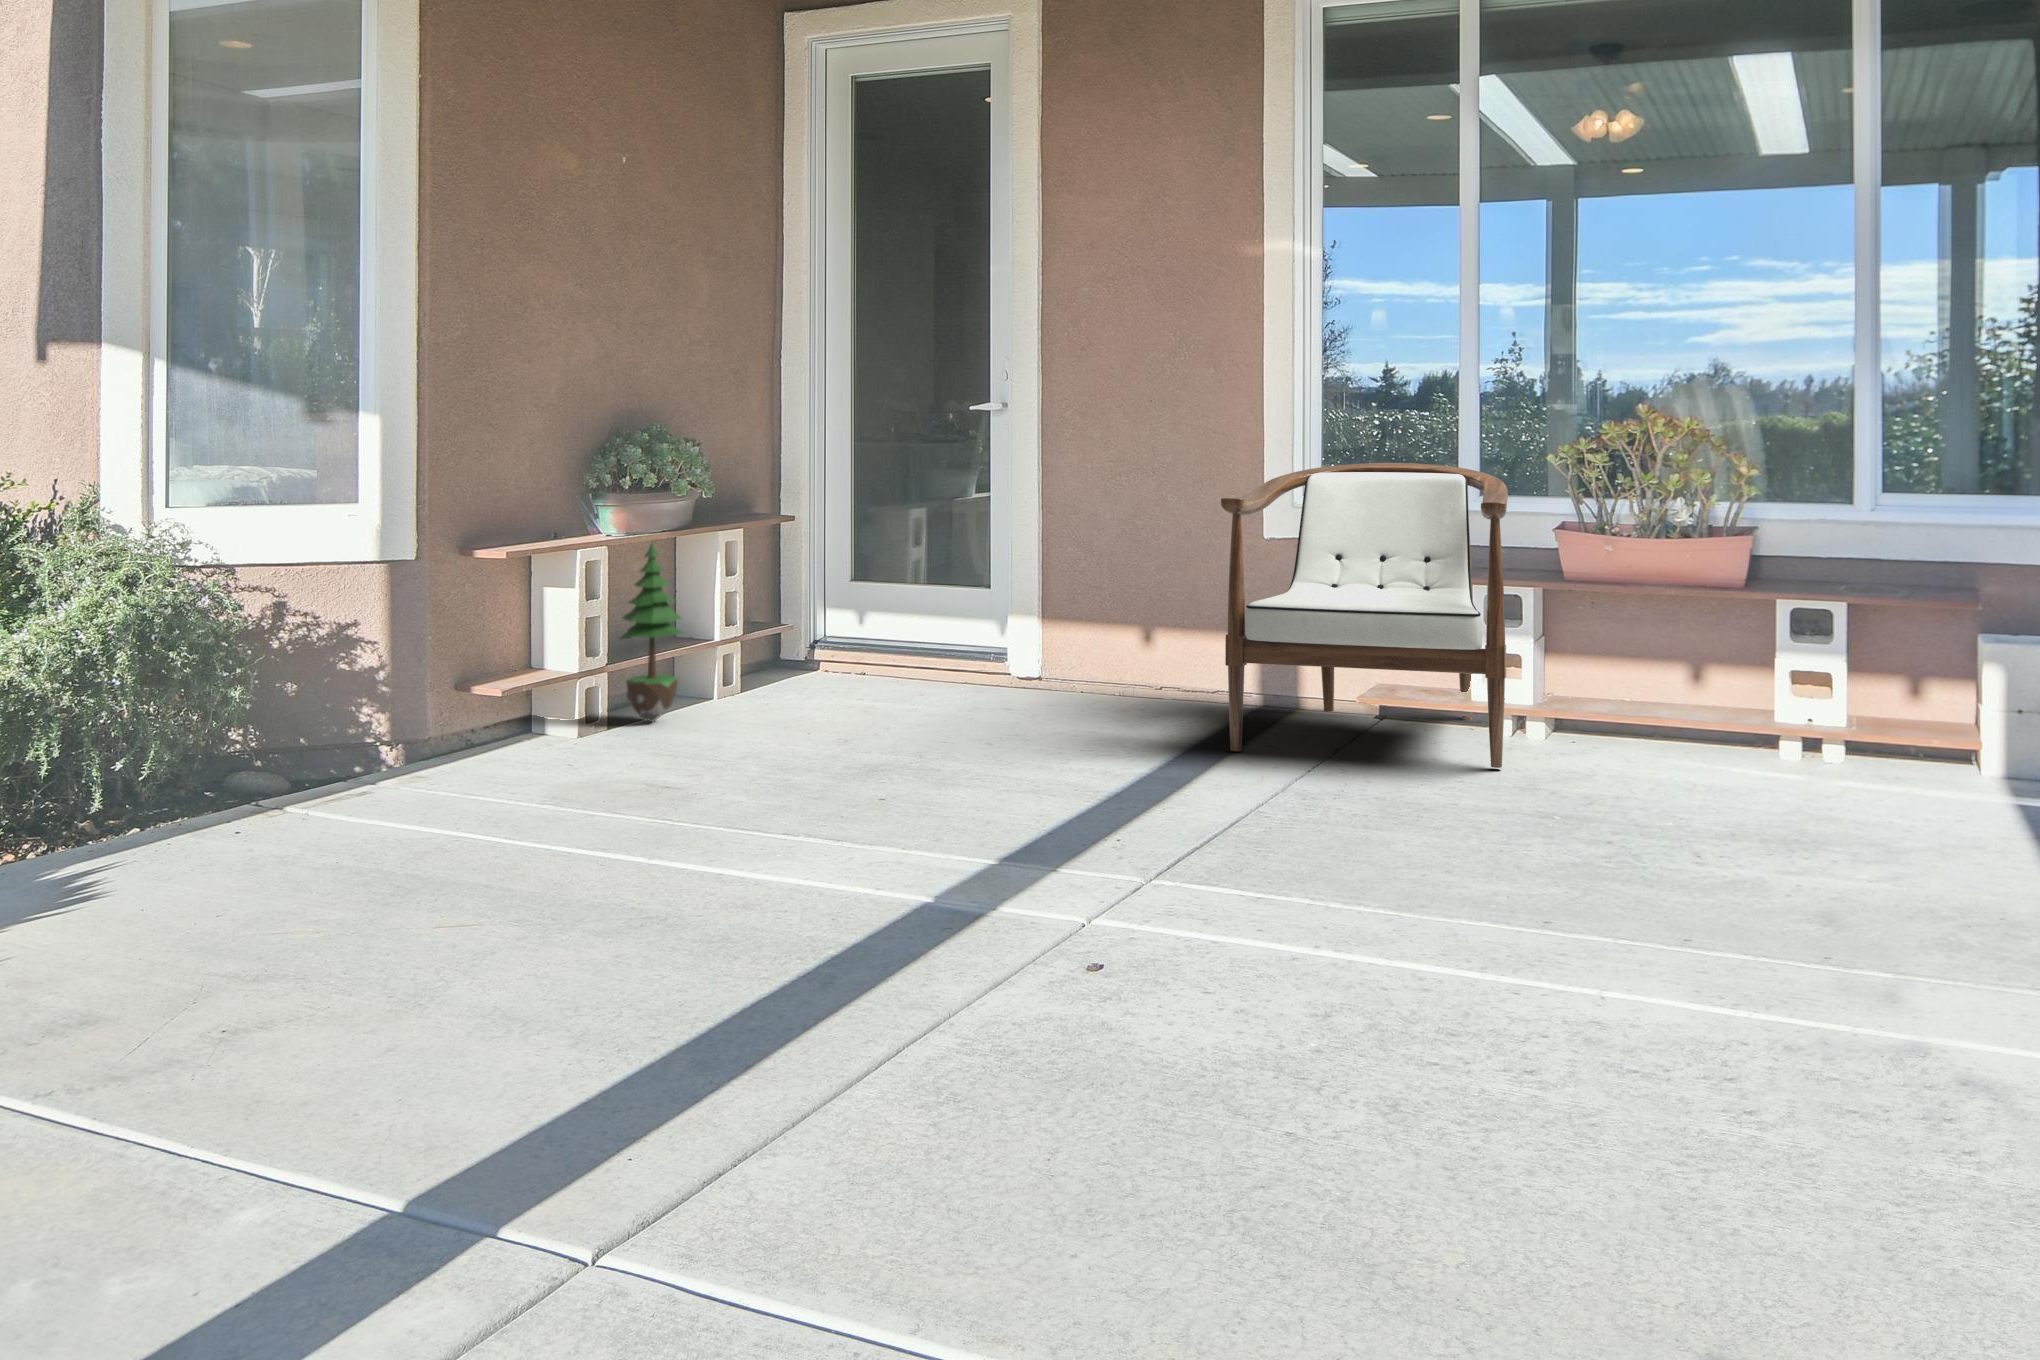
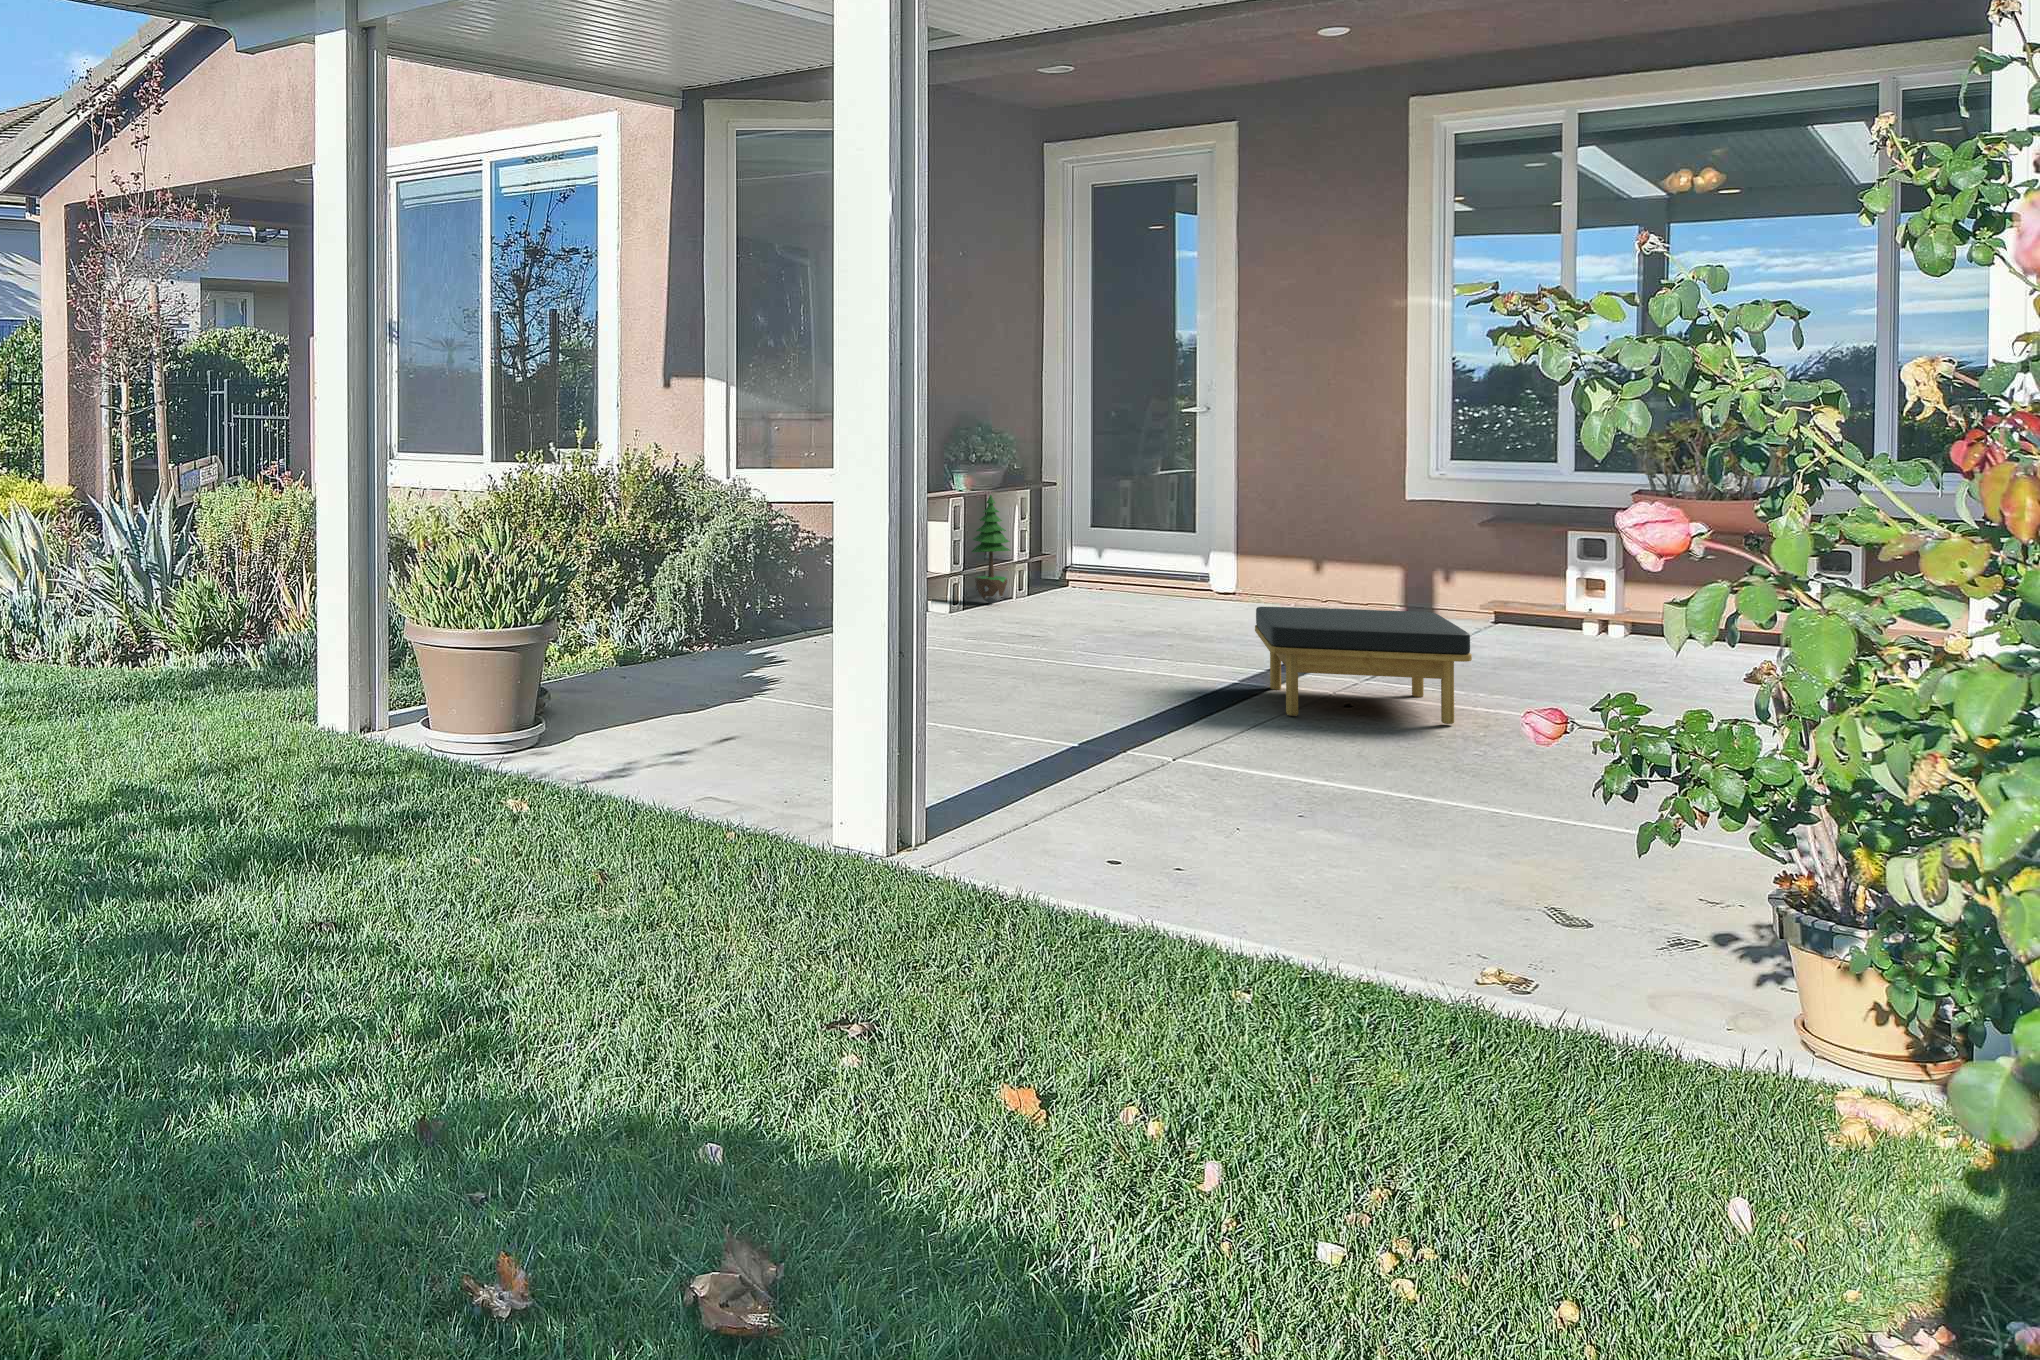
armchair: present [1221,463,1508,768] -> none [1385,451,1597,646]
ottoman: none [916,777,1282,1037] -> present [1255,607,1472,724]

